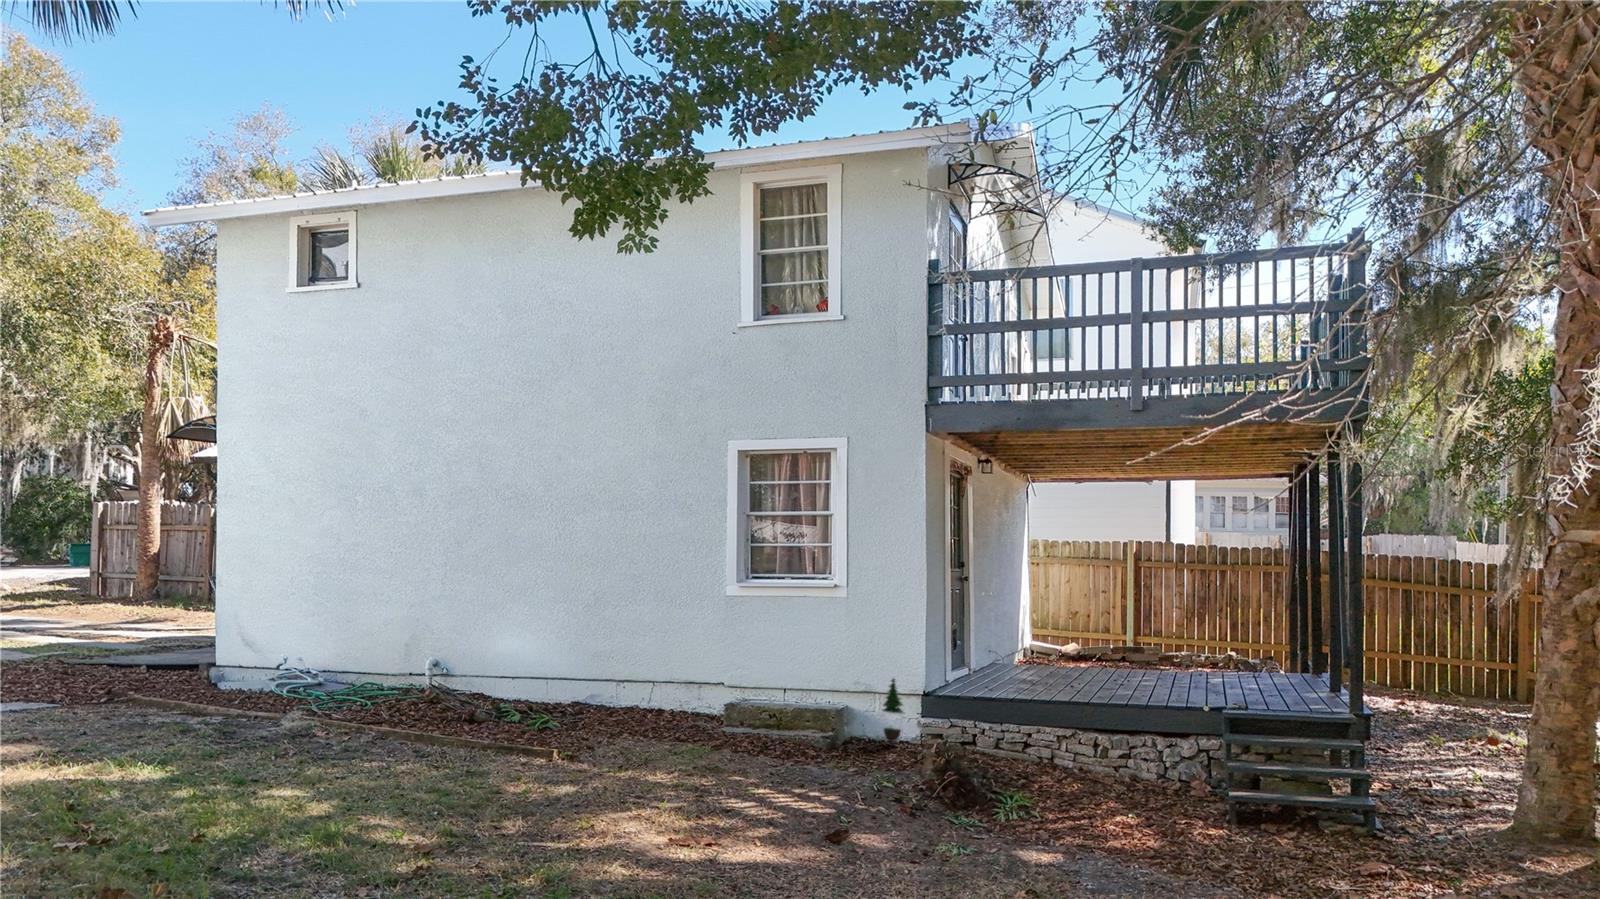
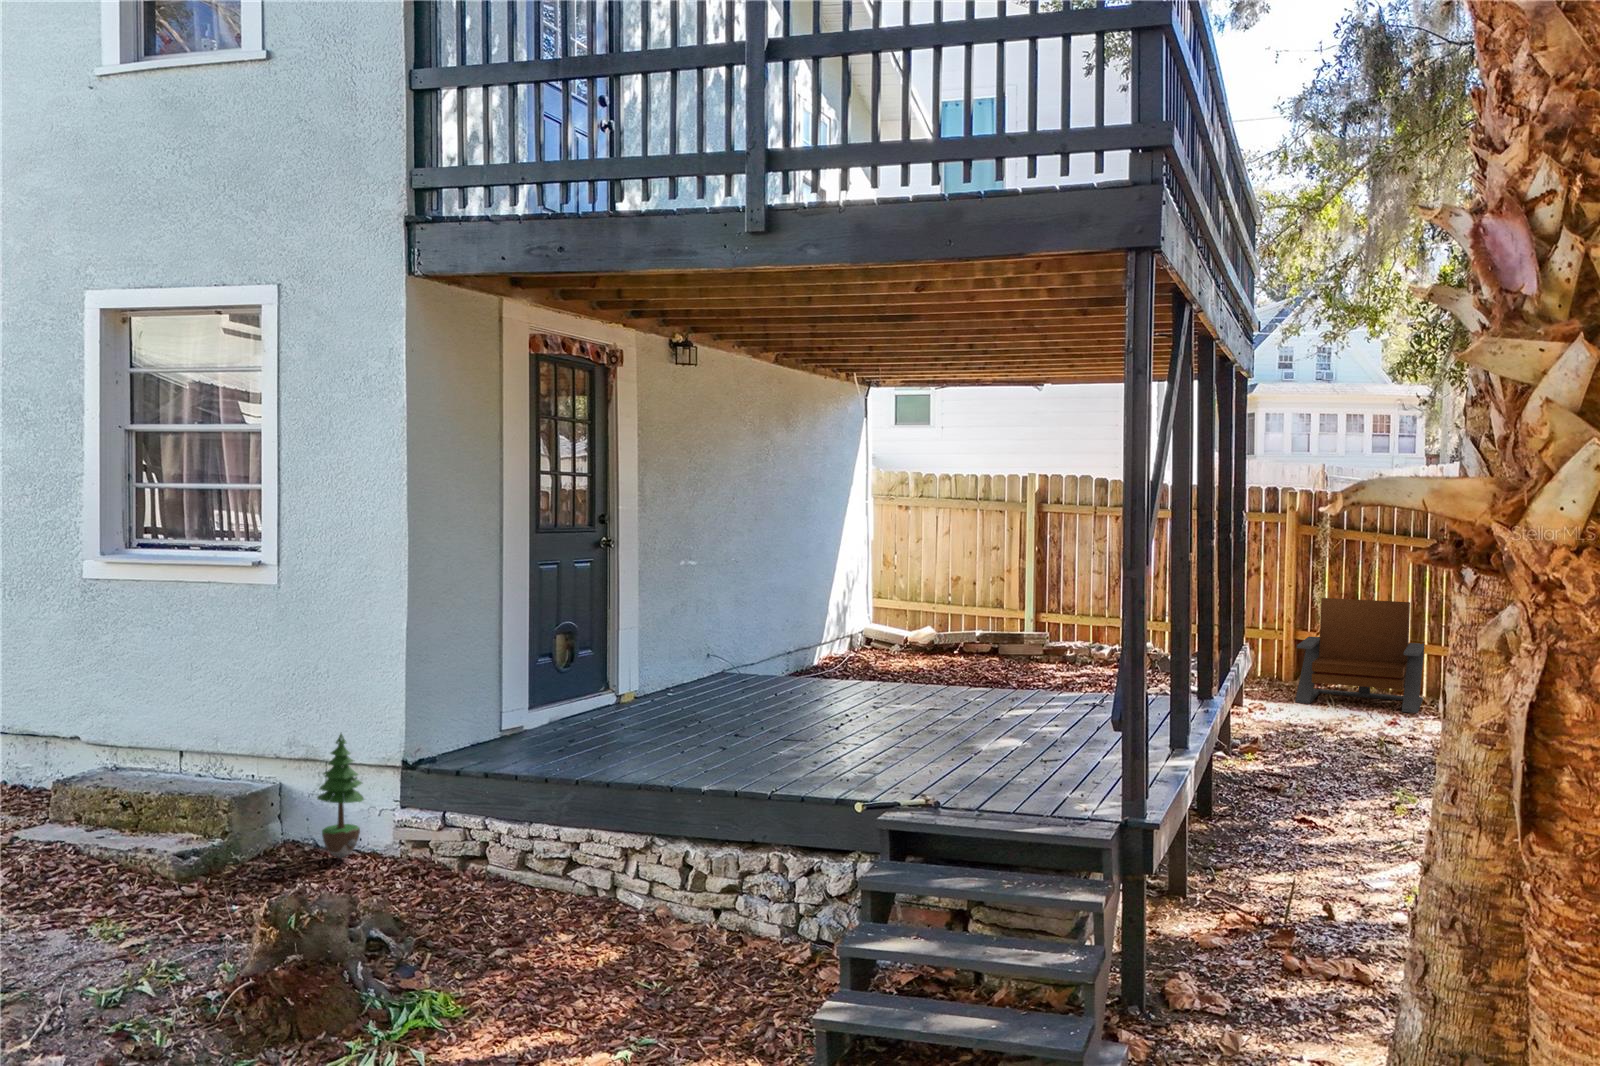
lounge chair: none [1388,617,1477,694] -> present [1295,598,1425,713]

